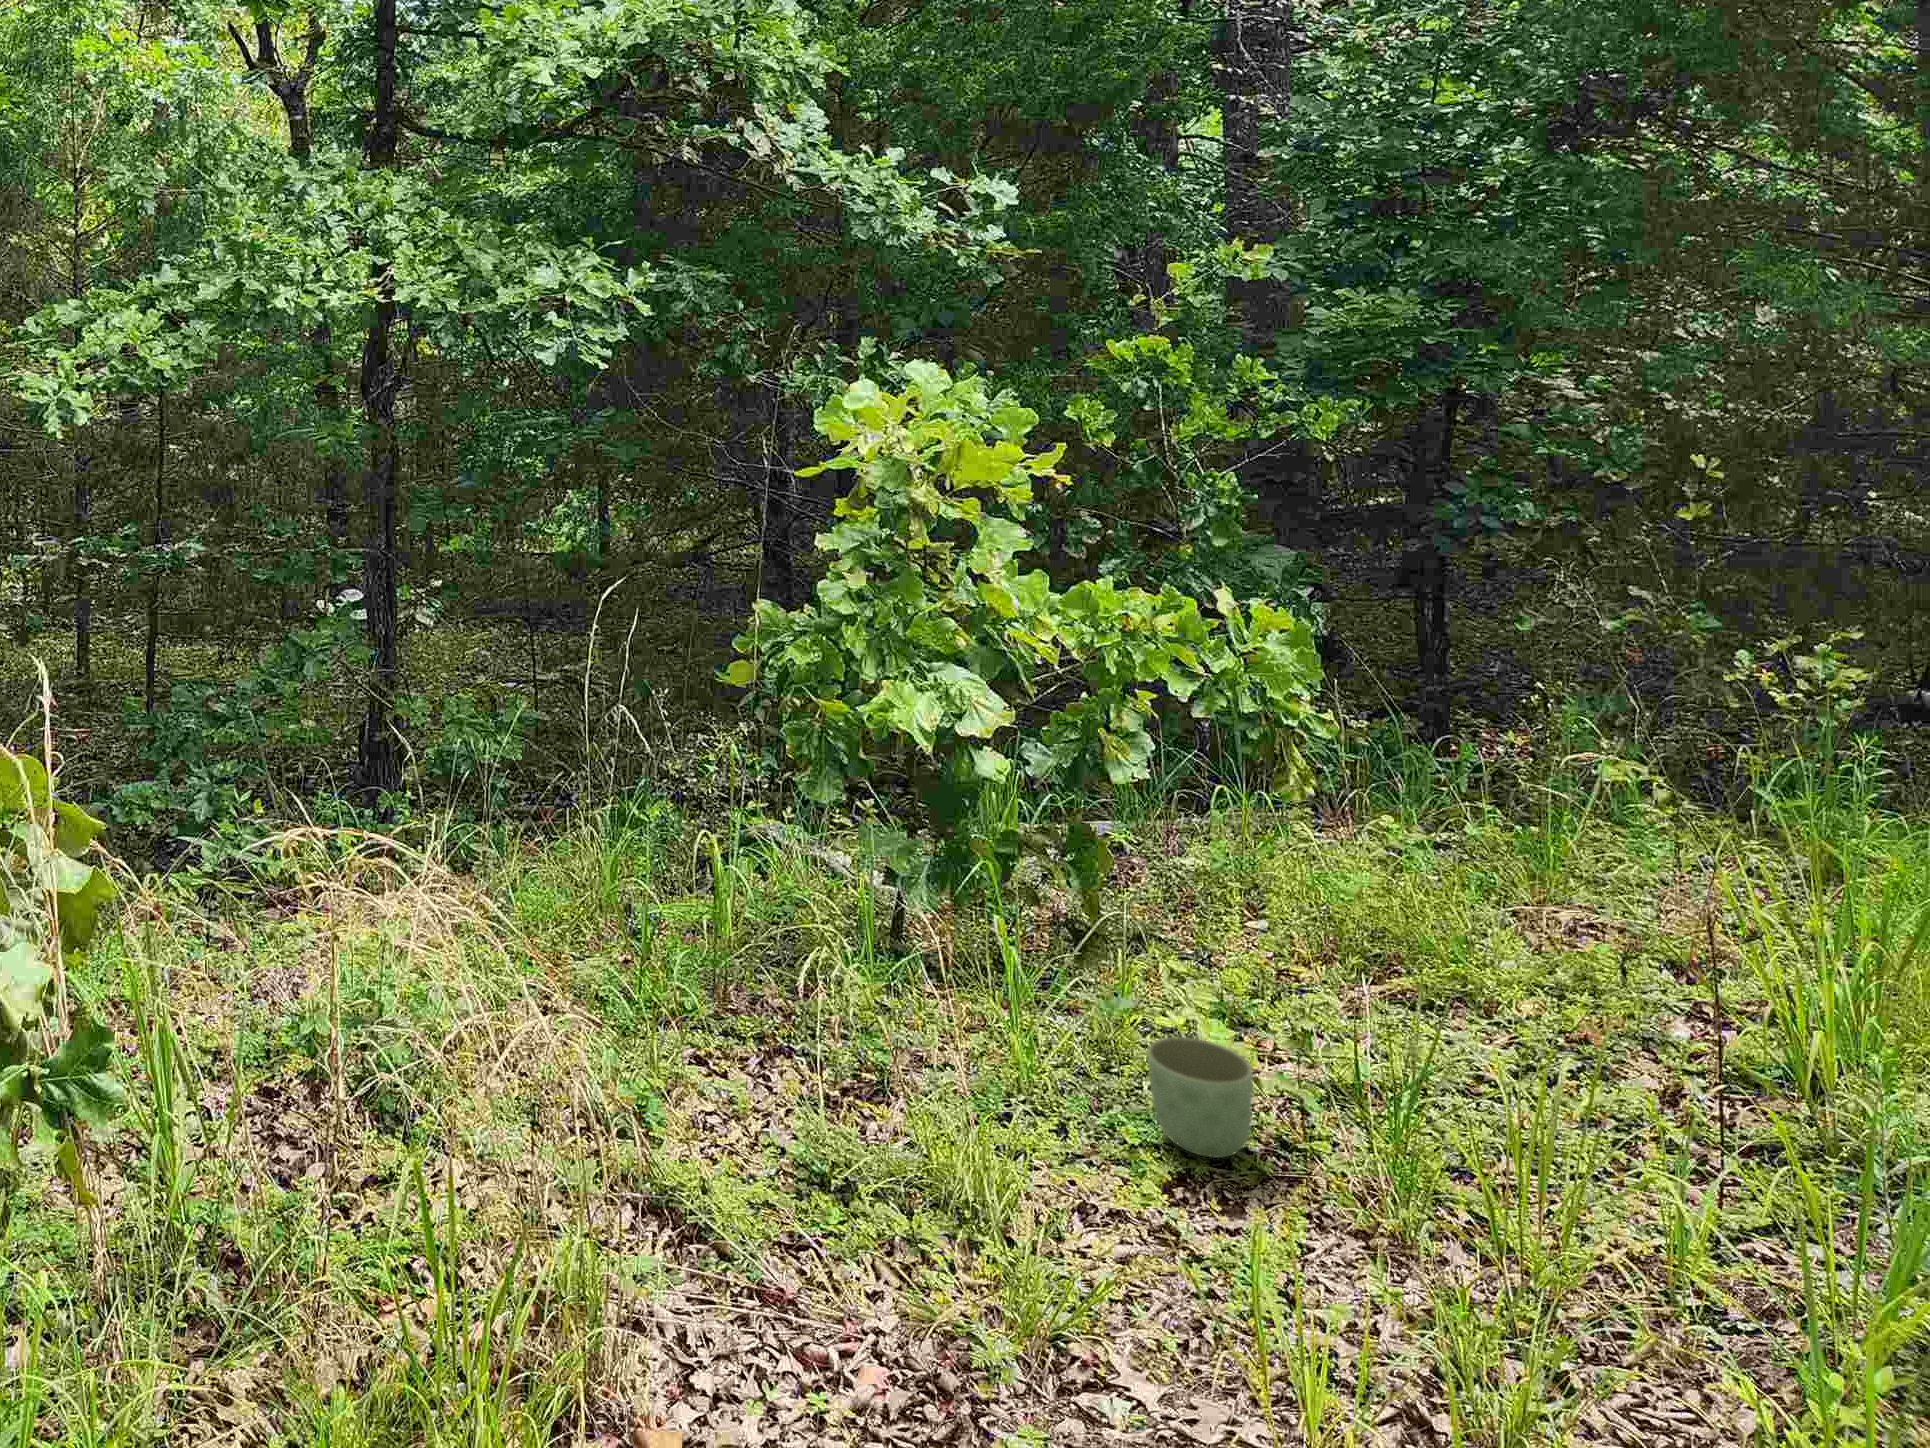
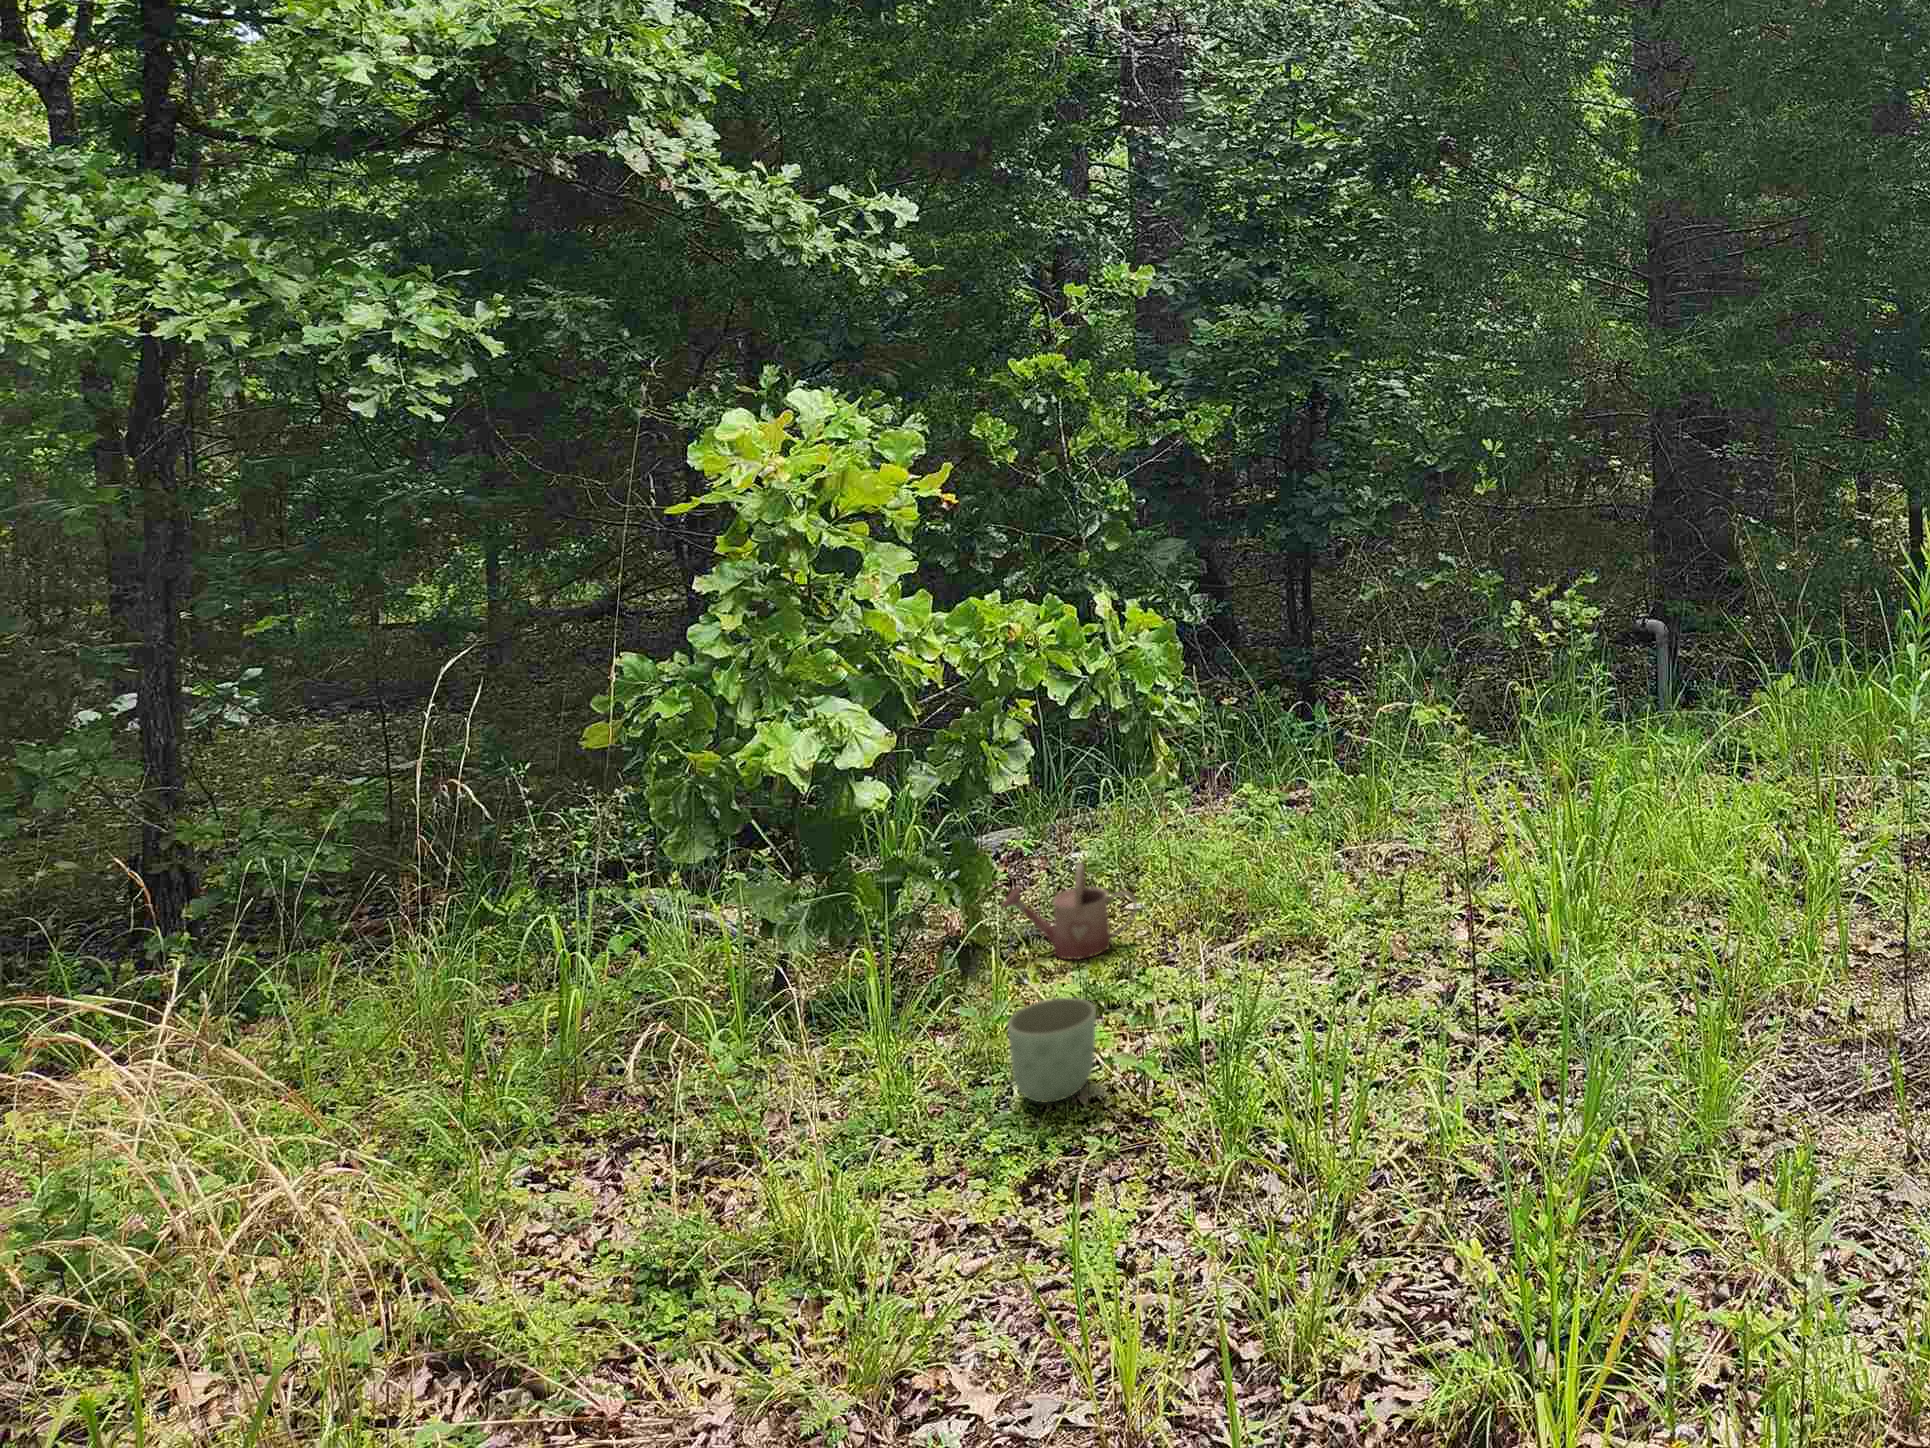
watering can: none [1122,887,1286,995] -> present [1002,863,1137,959]

